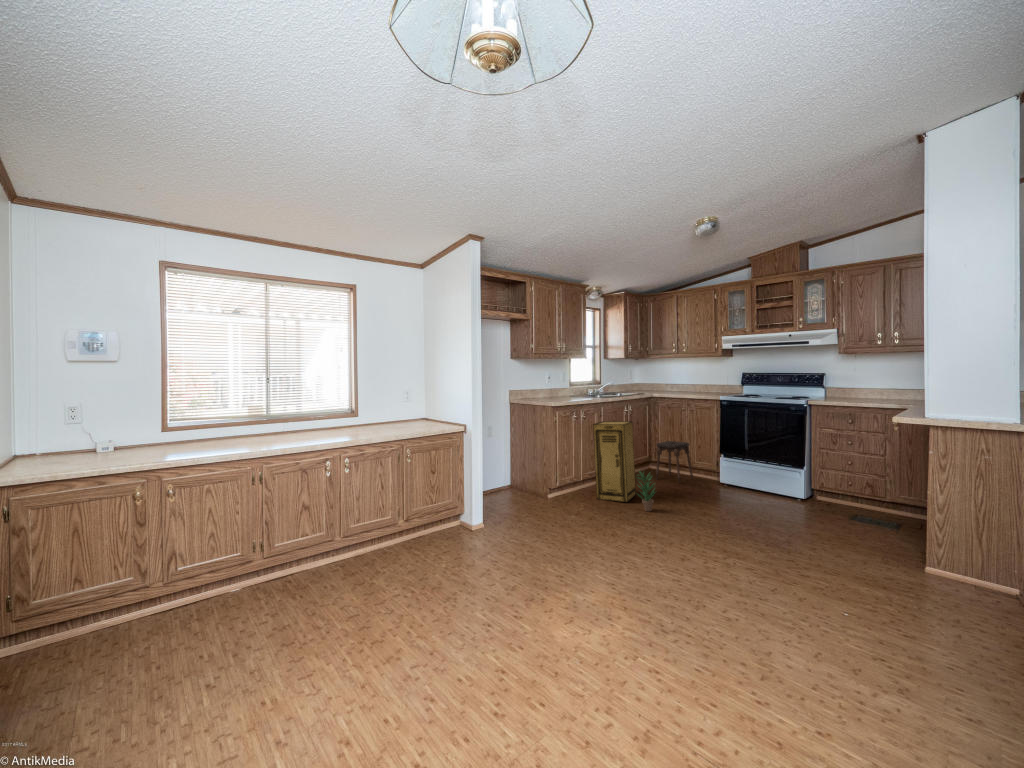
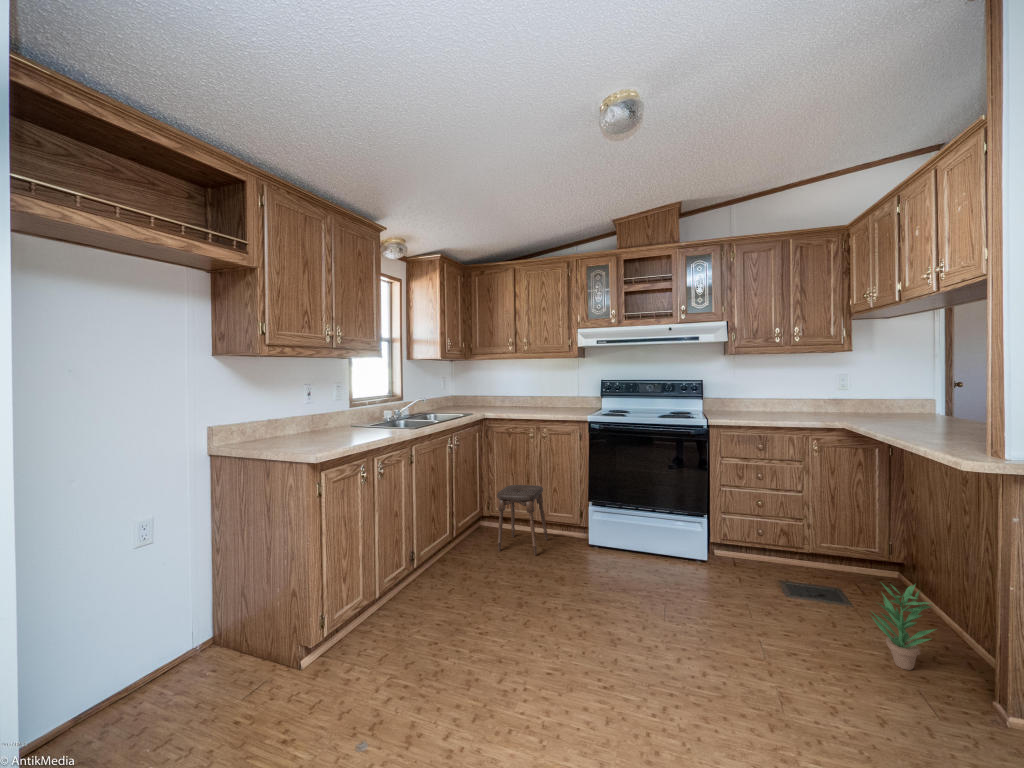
storage cabinet: present [593,421,636,502] -> none [403,473,484,648]
potted plant: present [637,472,655,511] -> present [872,583,935,670]

